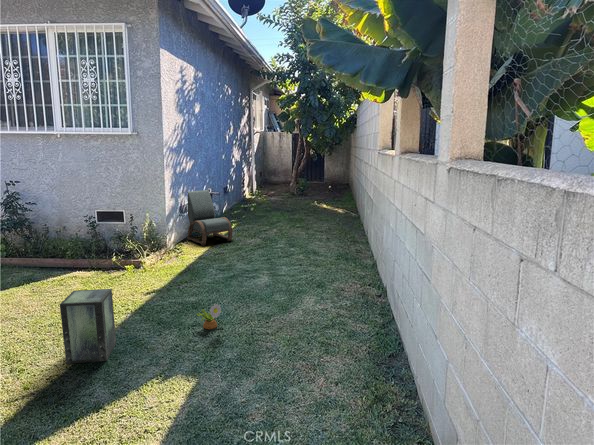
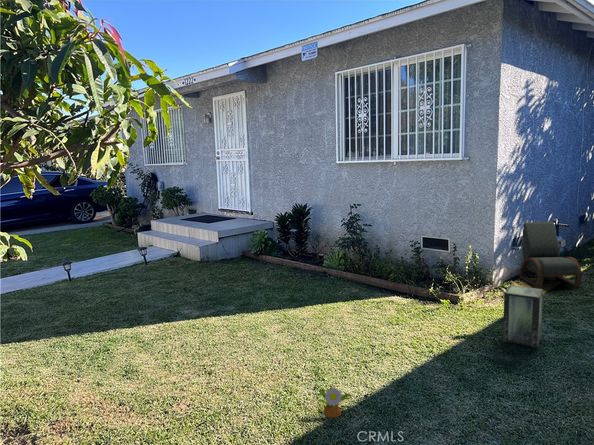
storage box: present [60,289,116,364] -> present [503,285,543,348]
decorative plant: present [197,304,222,329] -> present [317,387,350,418]

